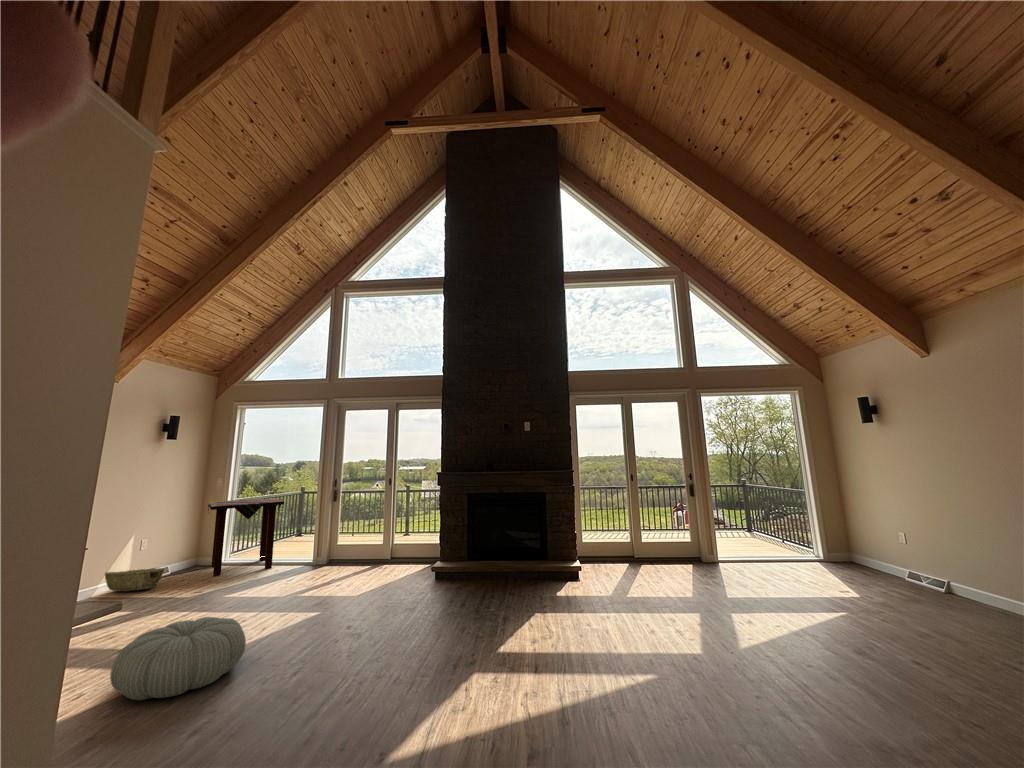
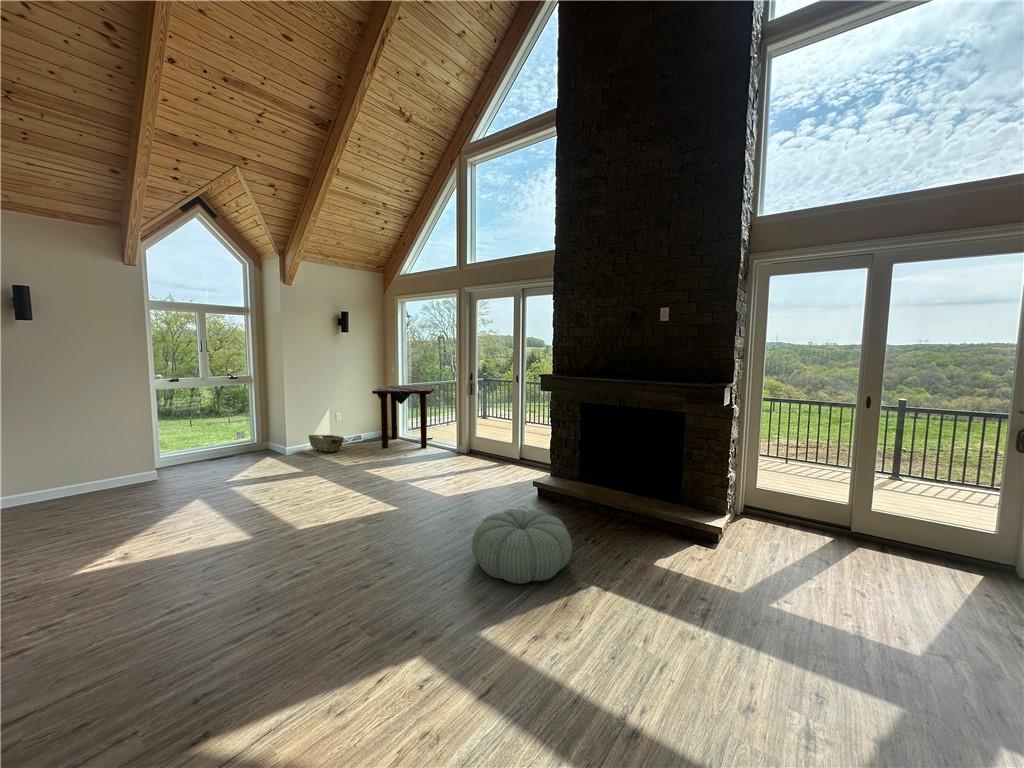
pouf: present [110,617,246,700] -> present [472,509,572,584]

